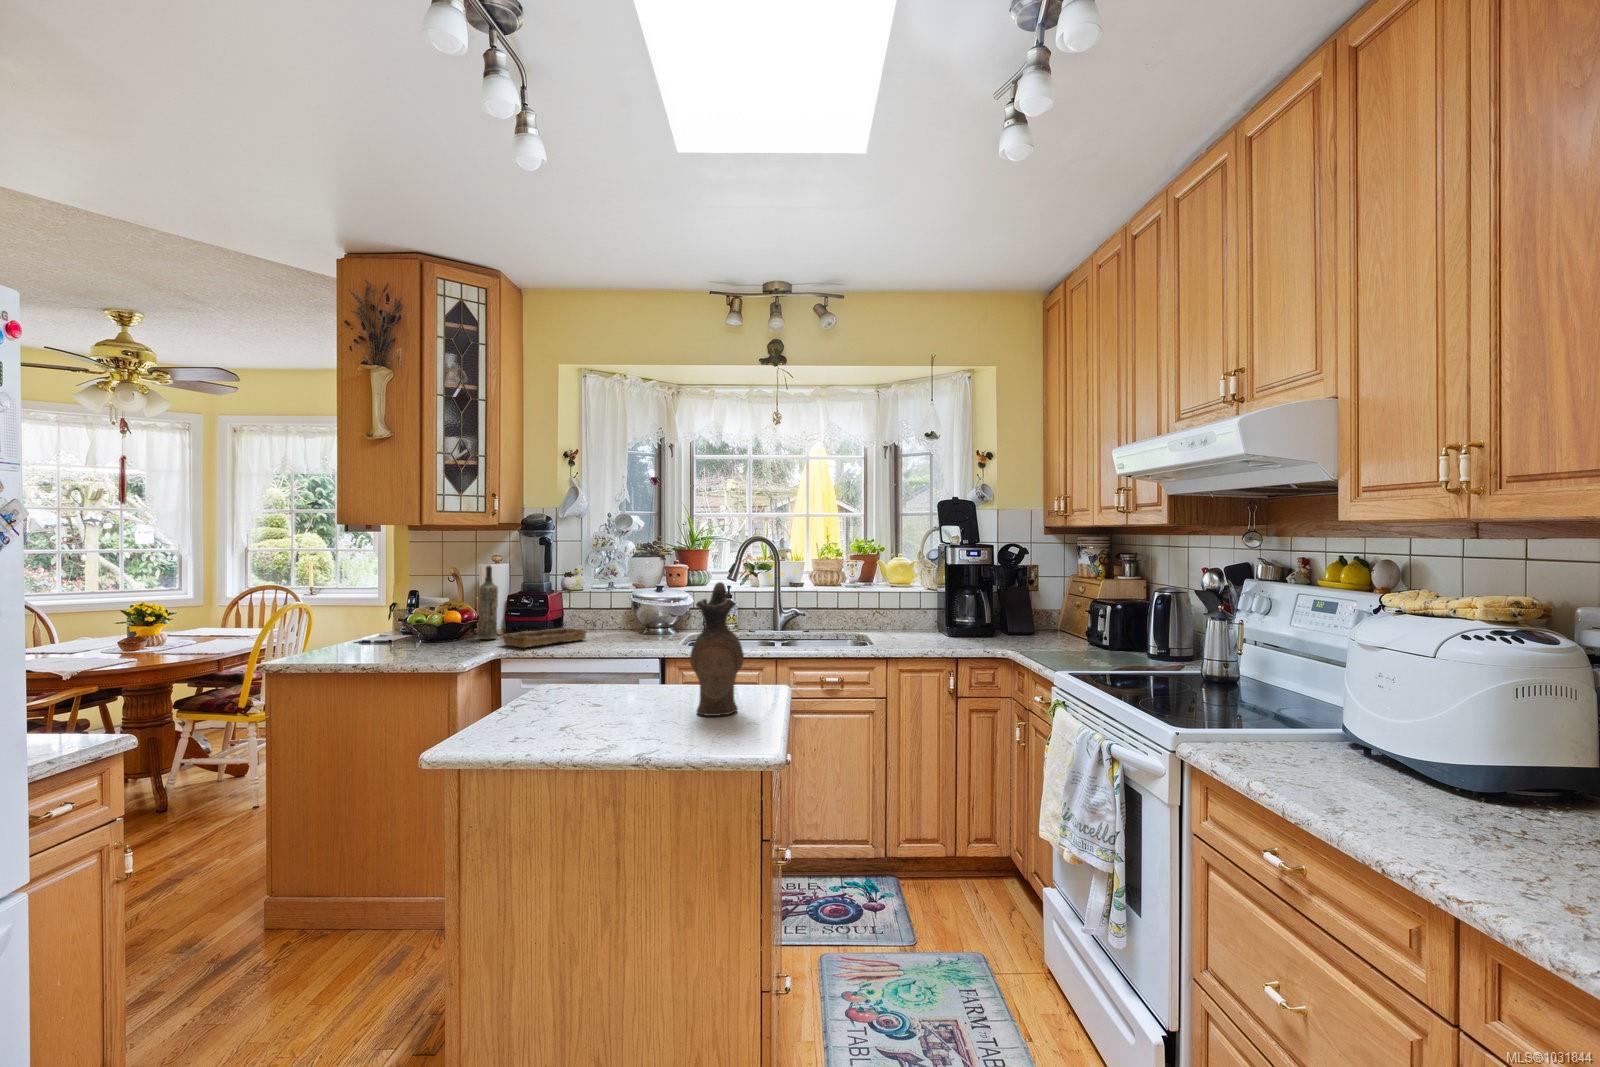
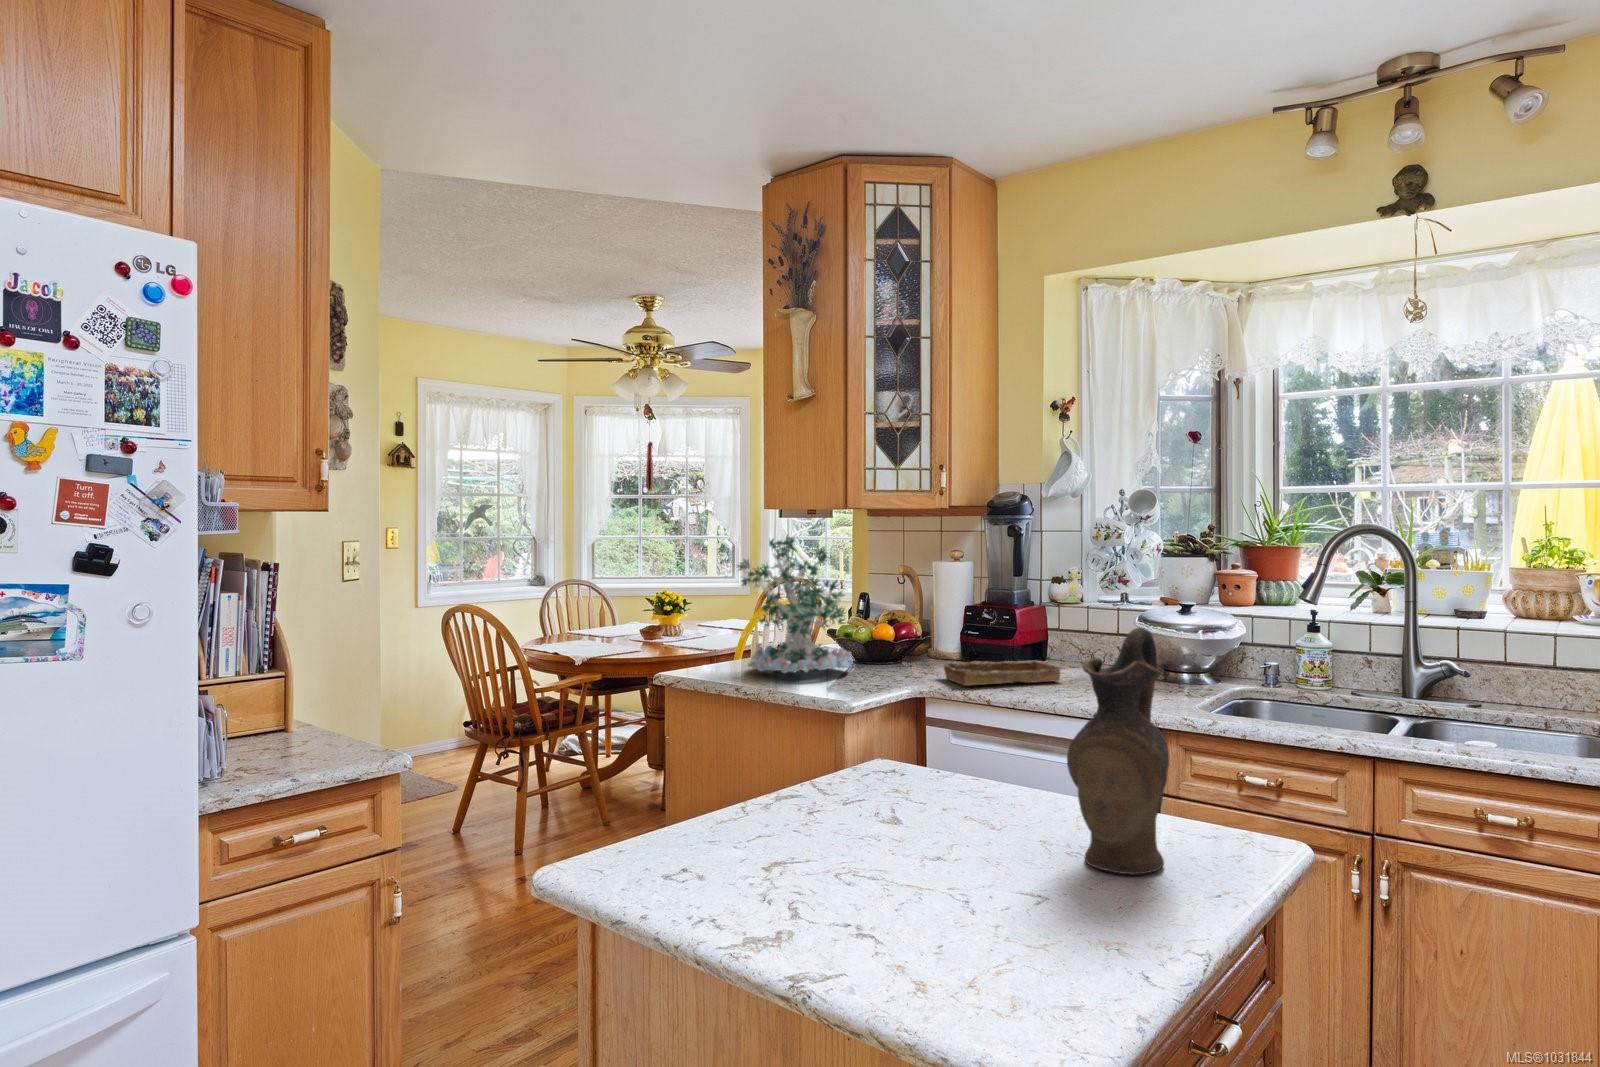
plant: none [320,543,428,654] -> present [737,537,853,673]
bottle: present [478,565,498,639] -> none [922,566,947,667]

